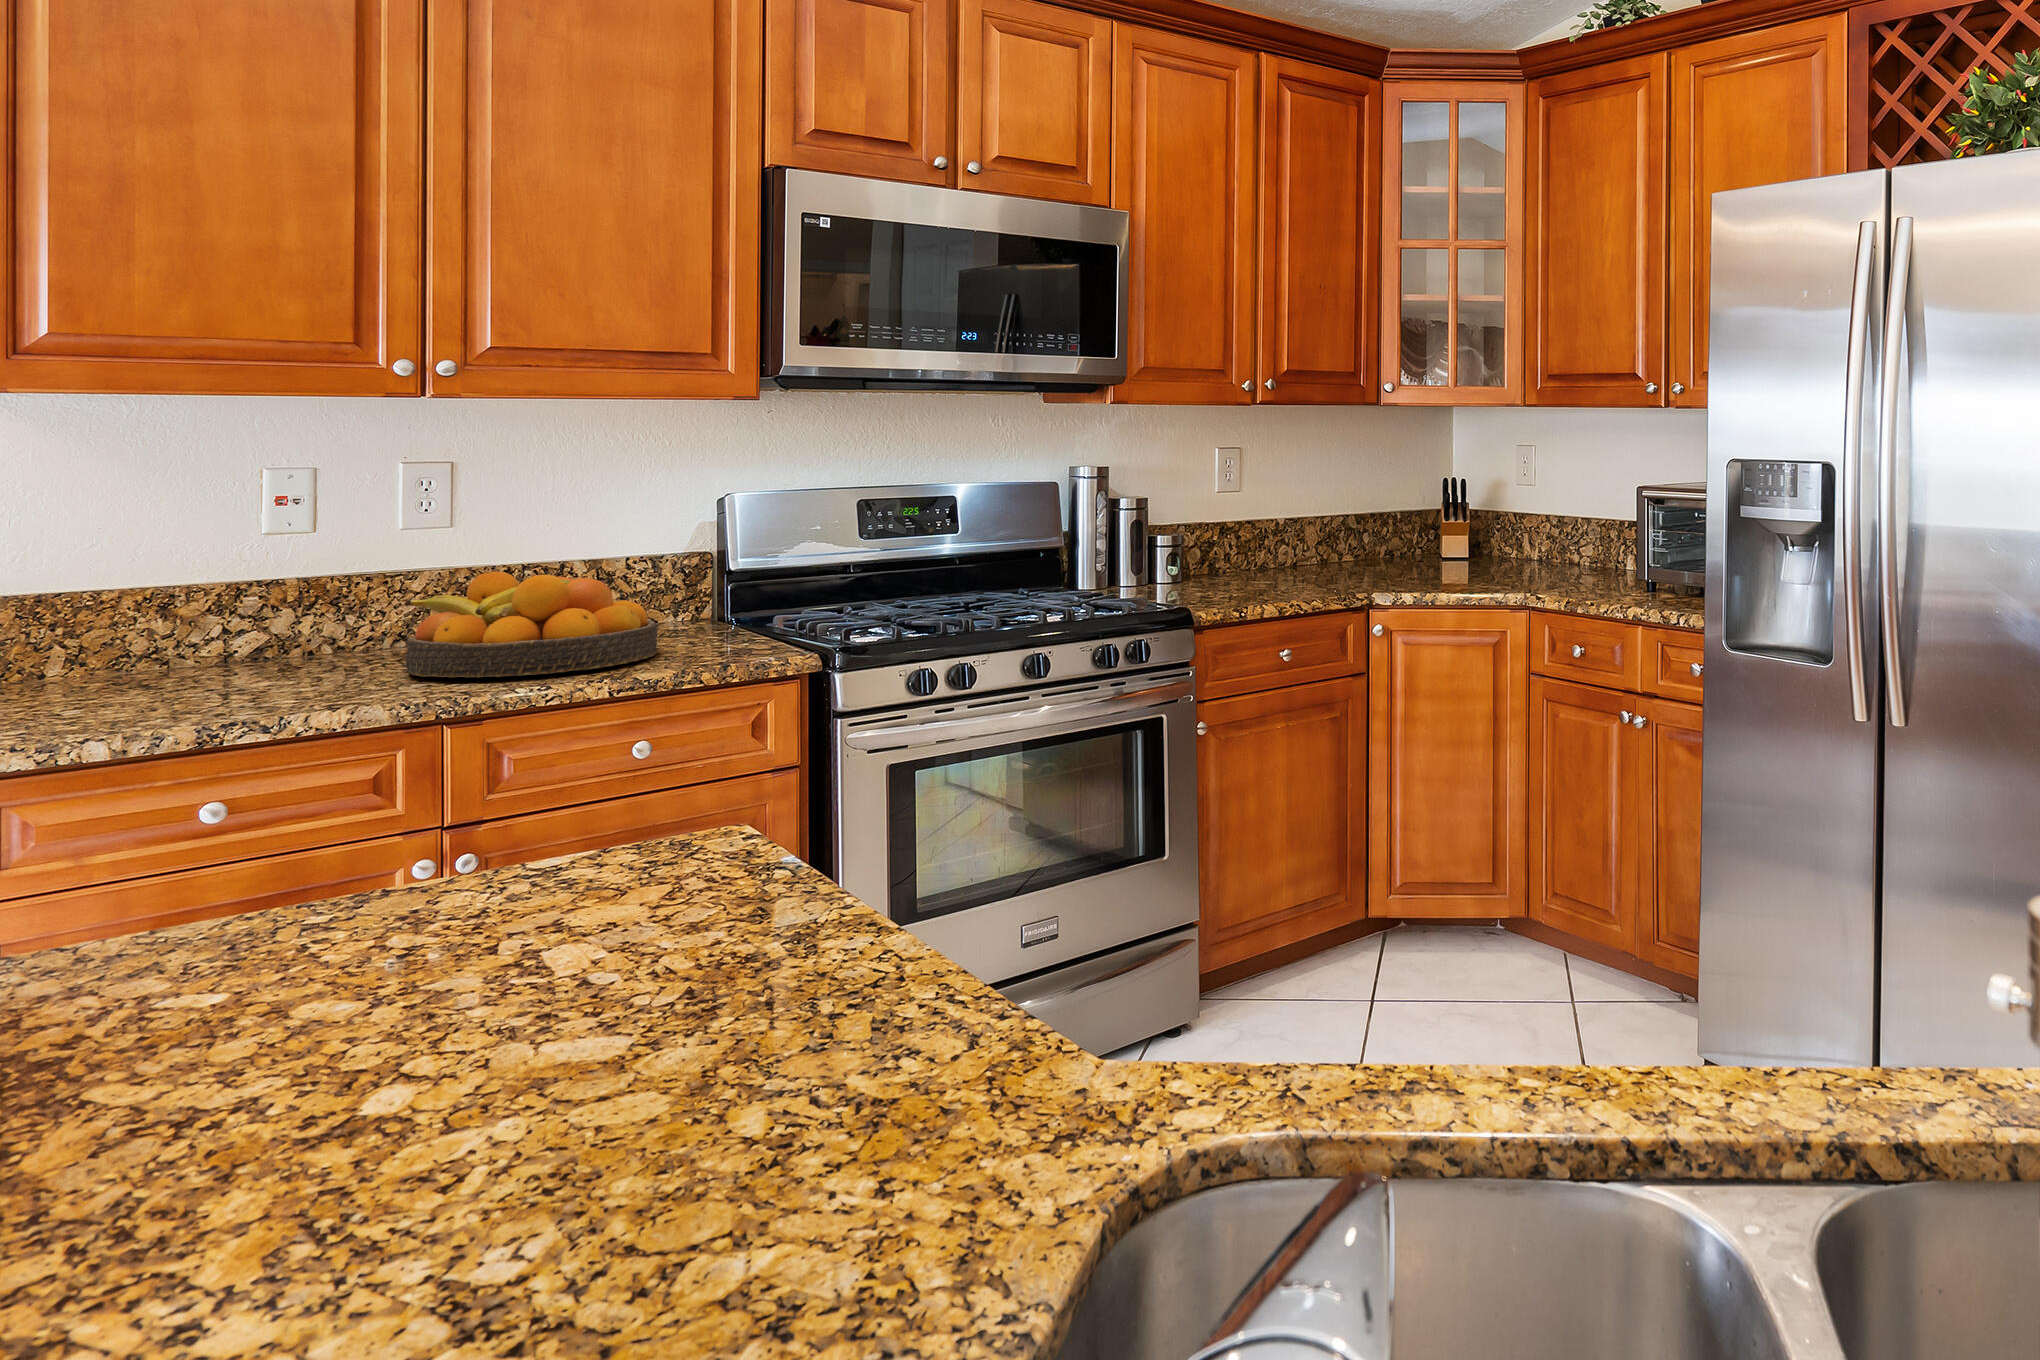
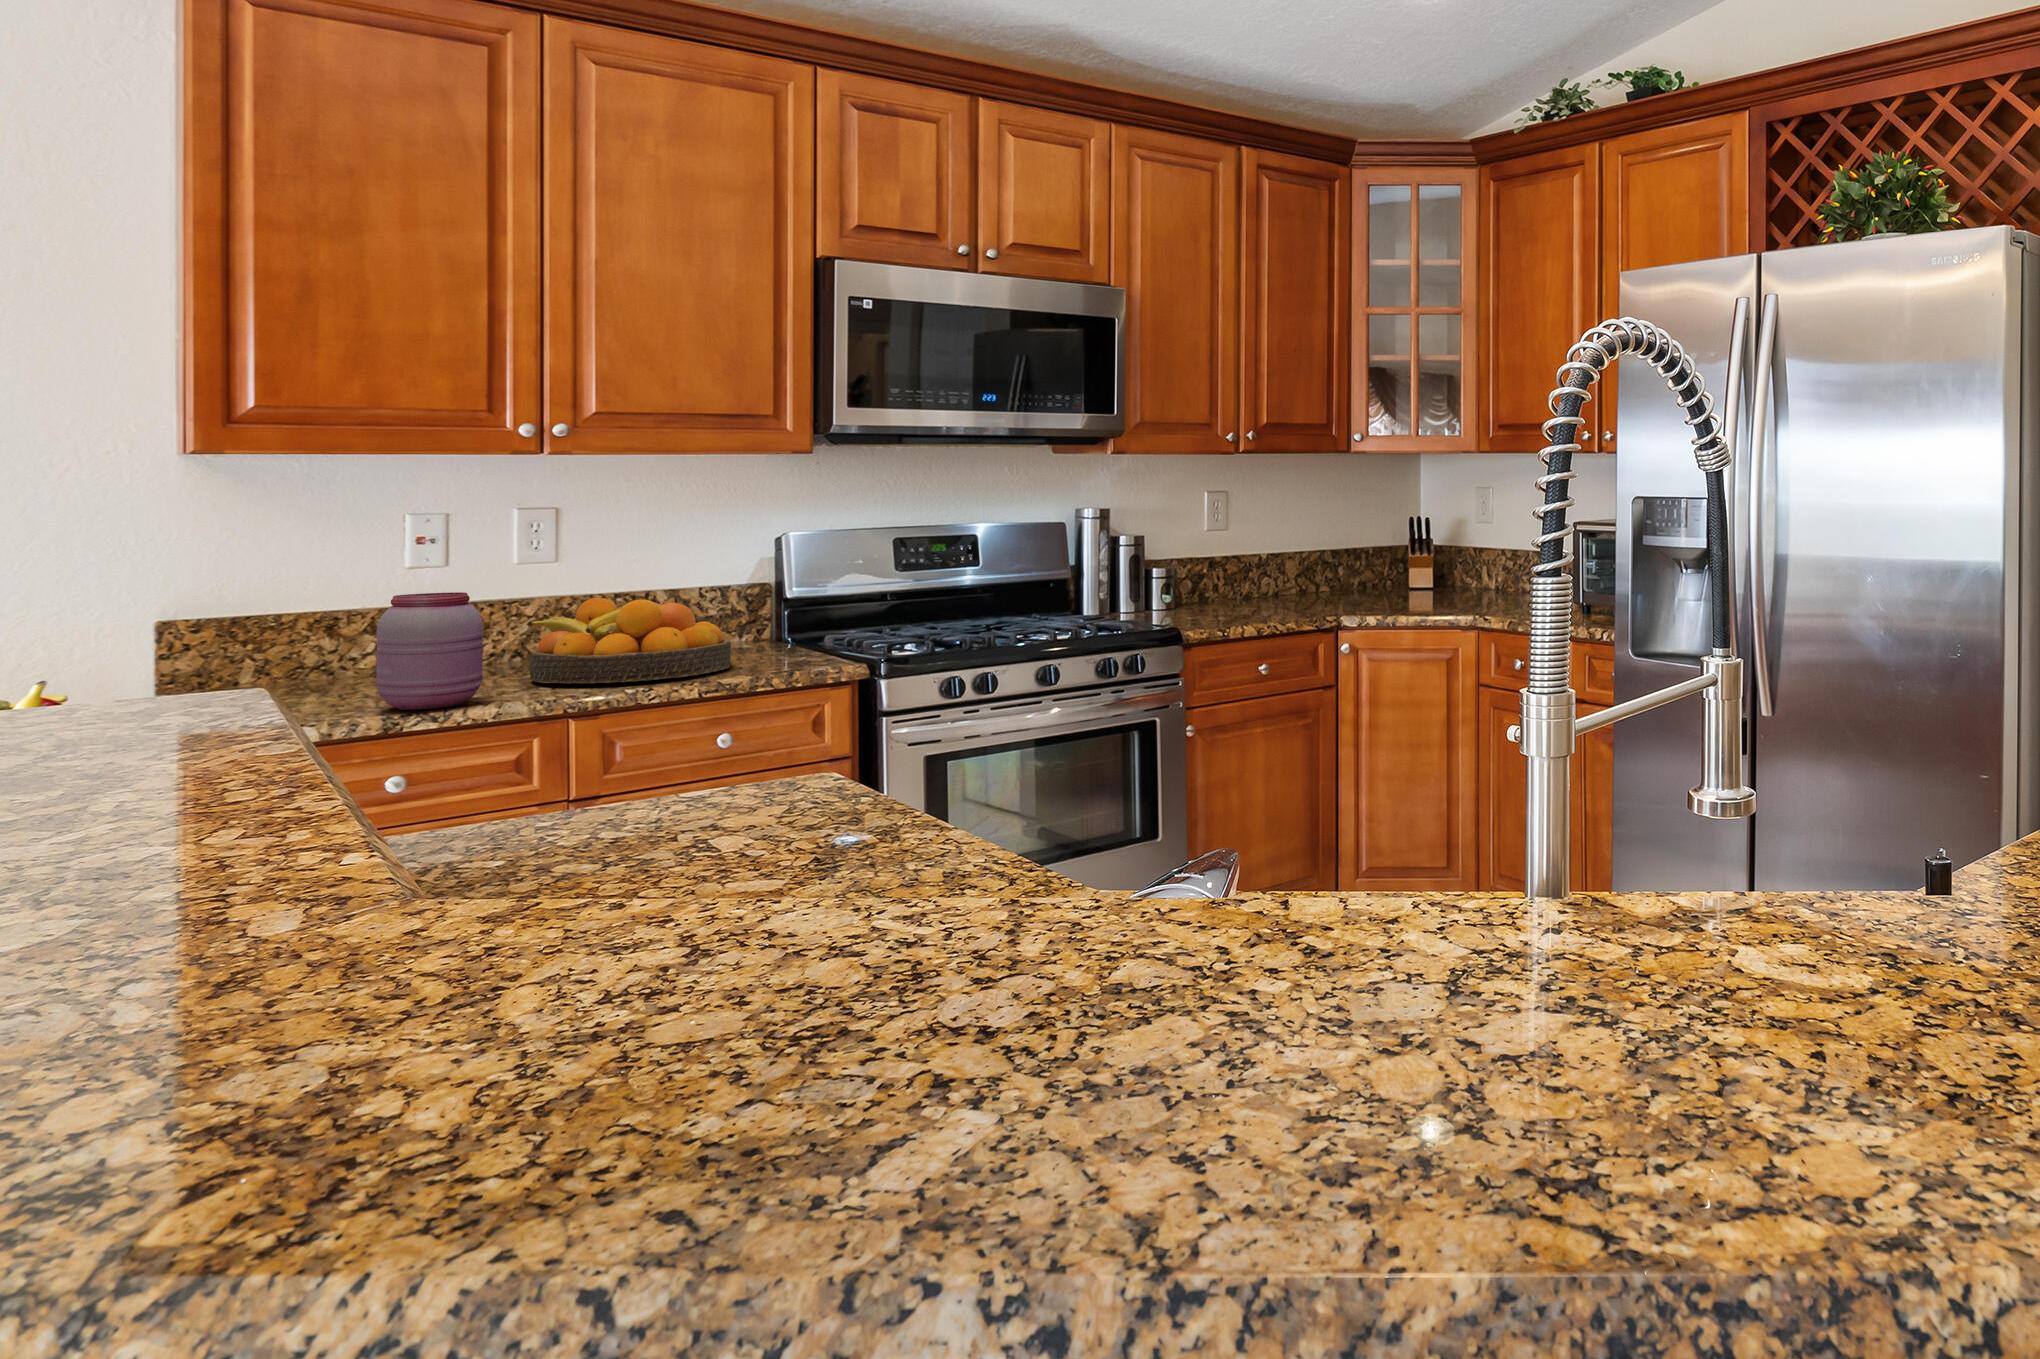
jar: none [197,567,336,714] -> present [377,592,482,710]

